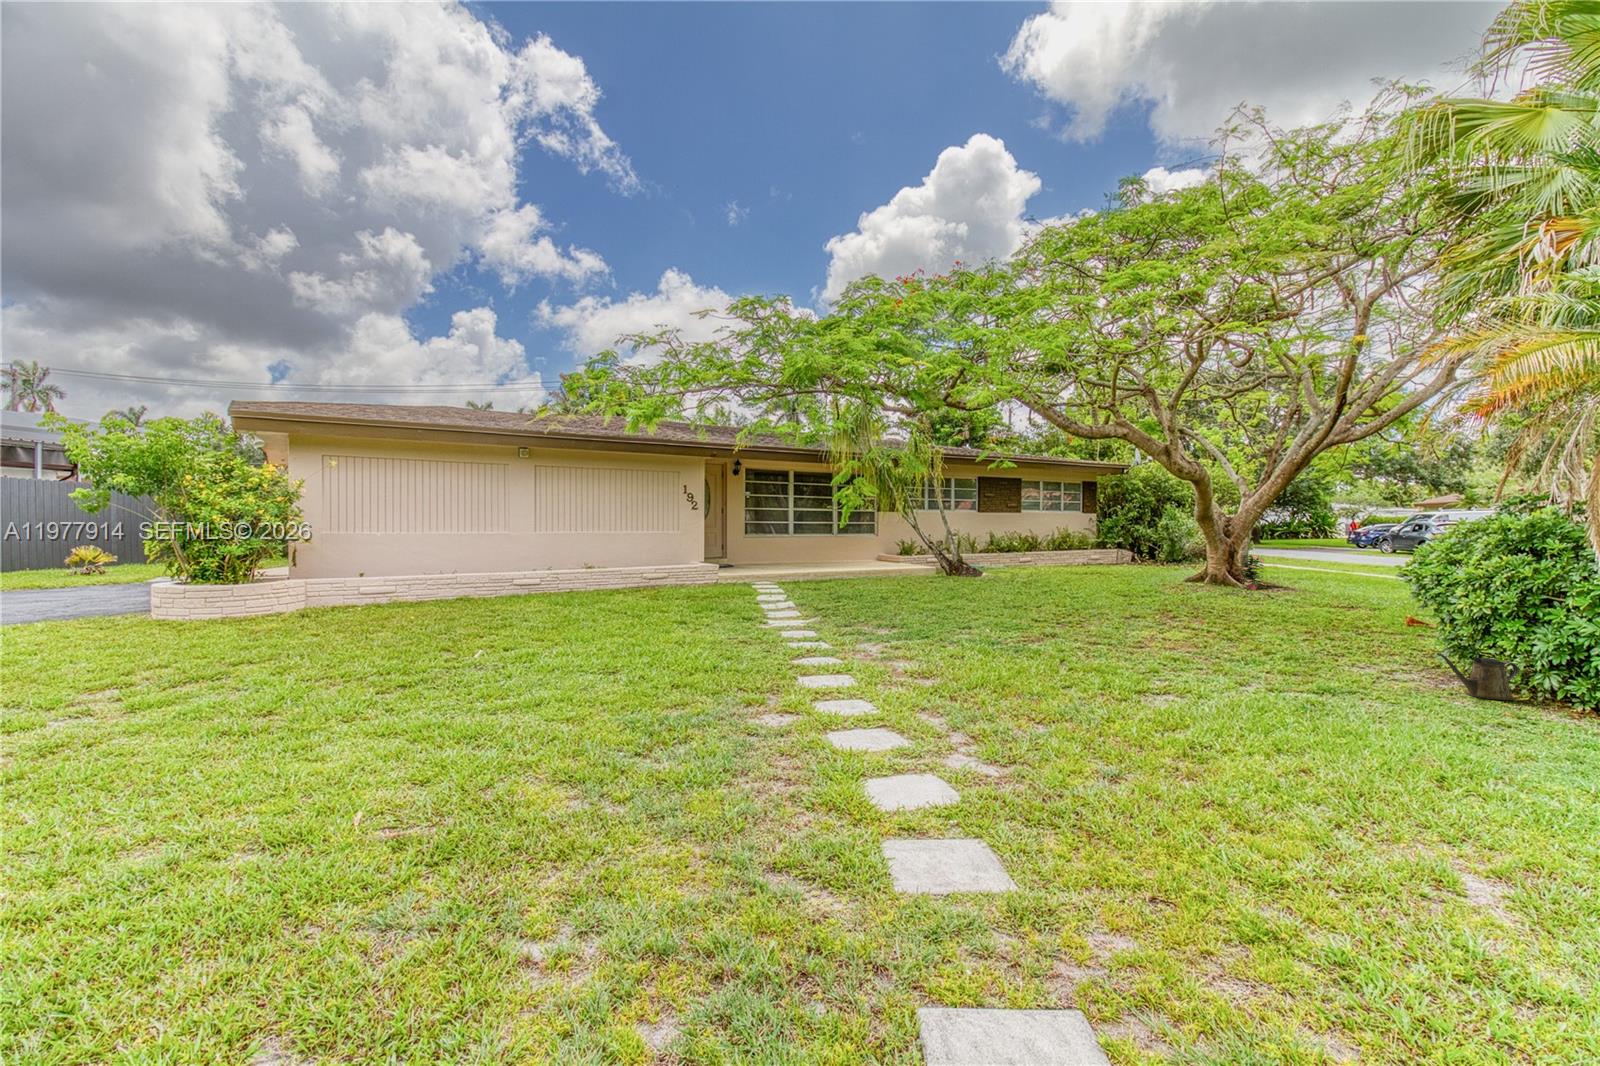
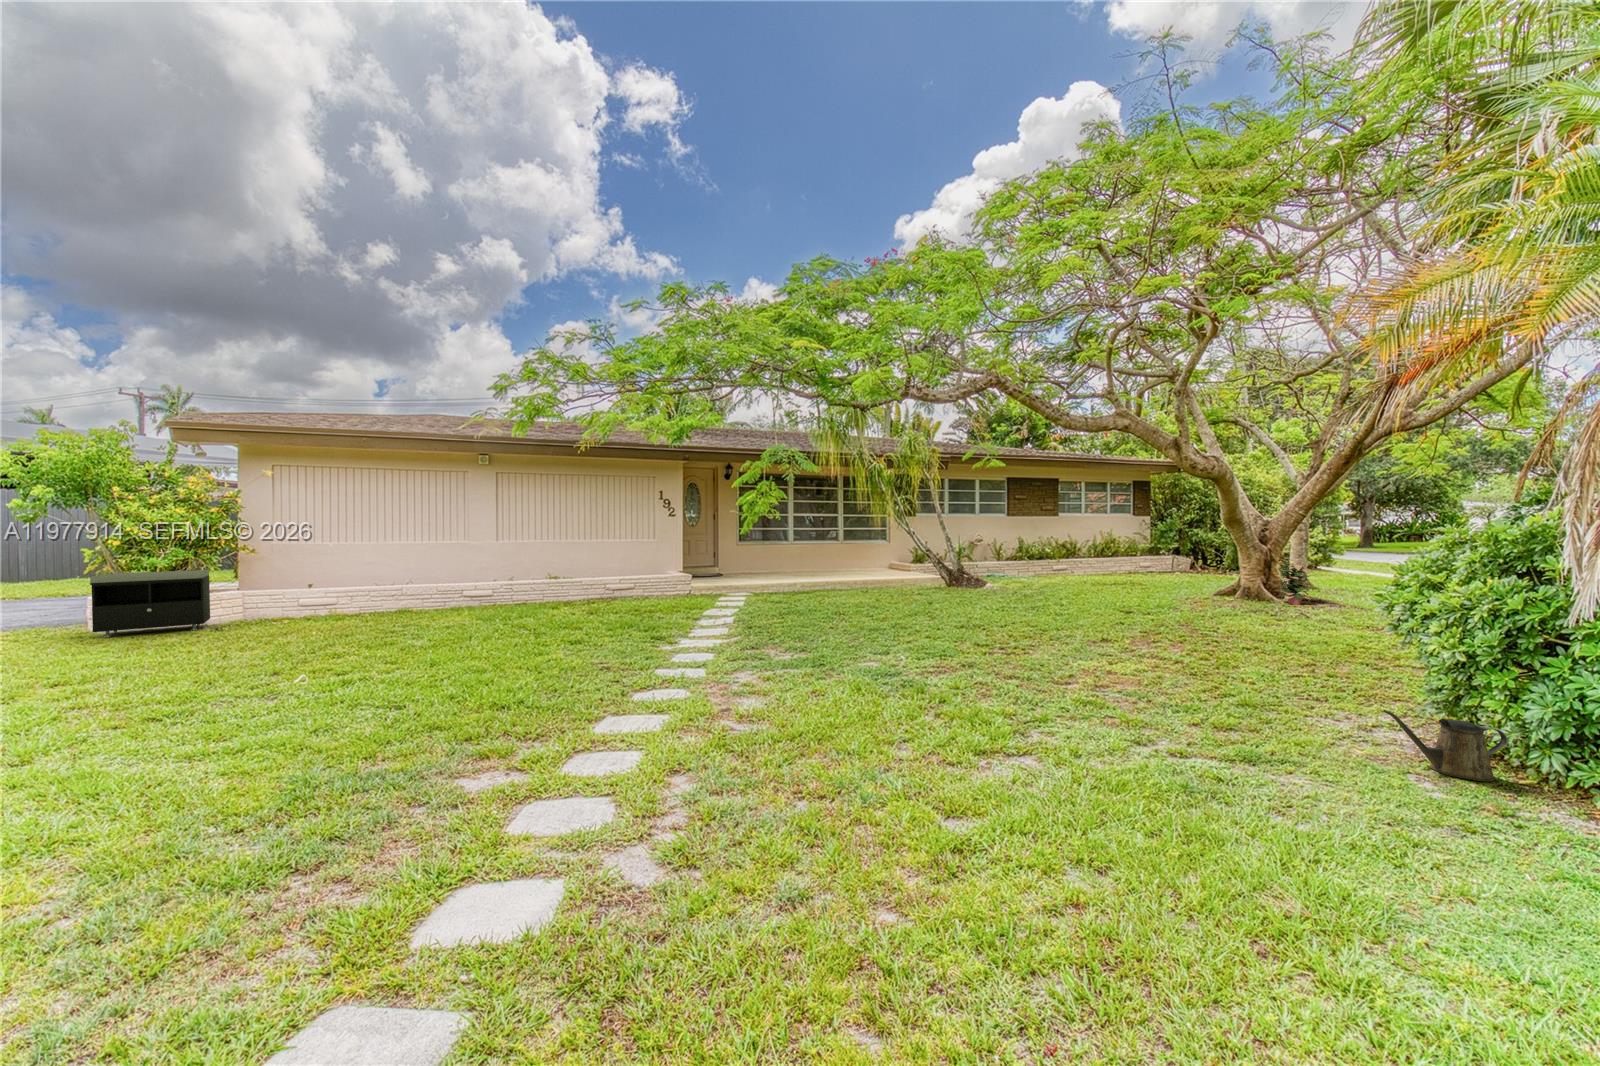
storage bench: none [82,567,209,645] -> present [90,570,210,637]

